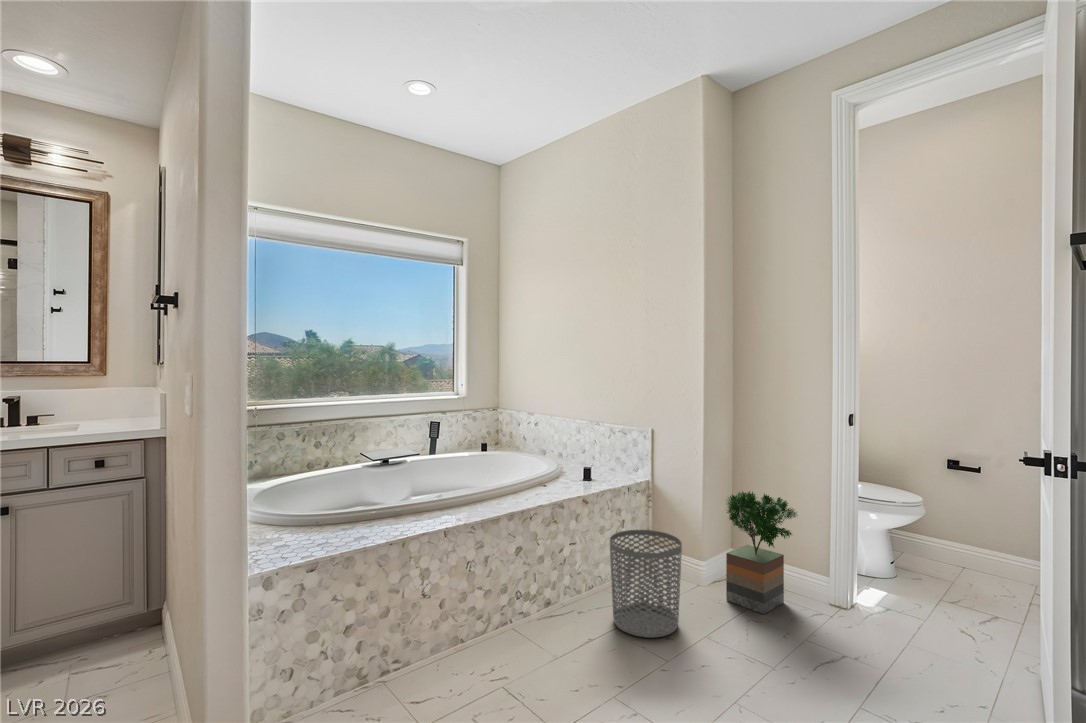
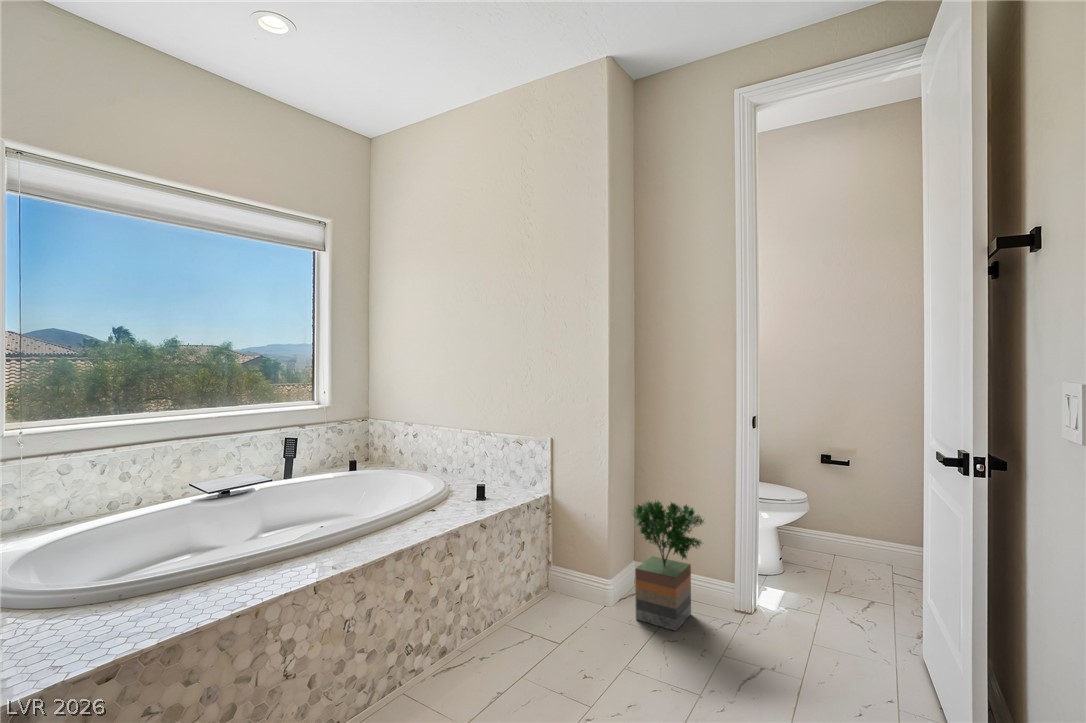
waste bin: present [610,530,682,638] -> none [517,553,597,680]

